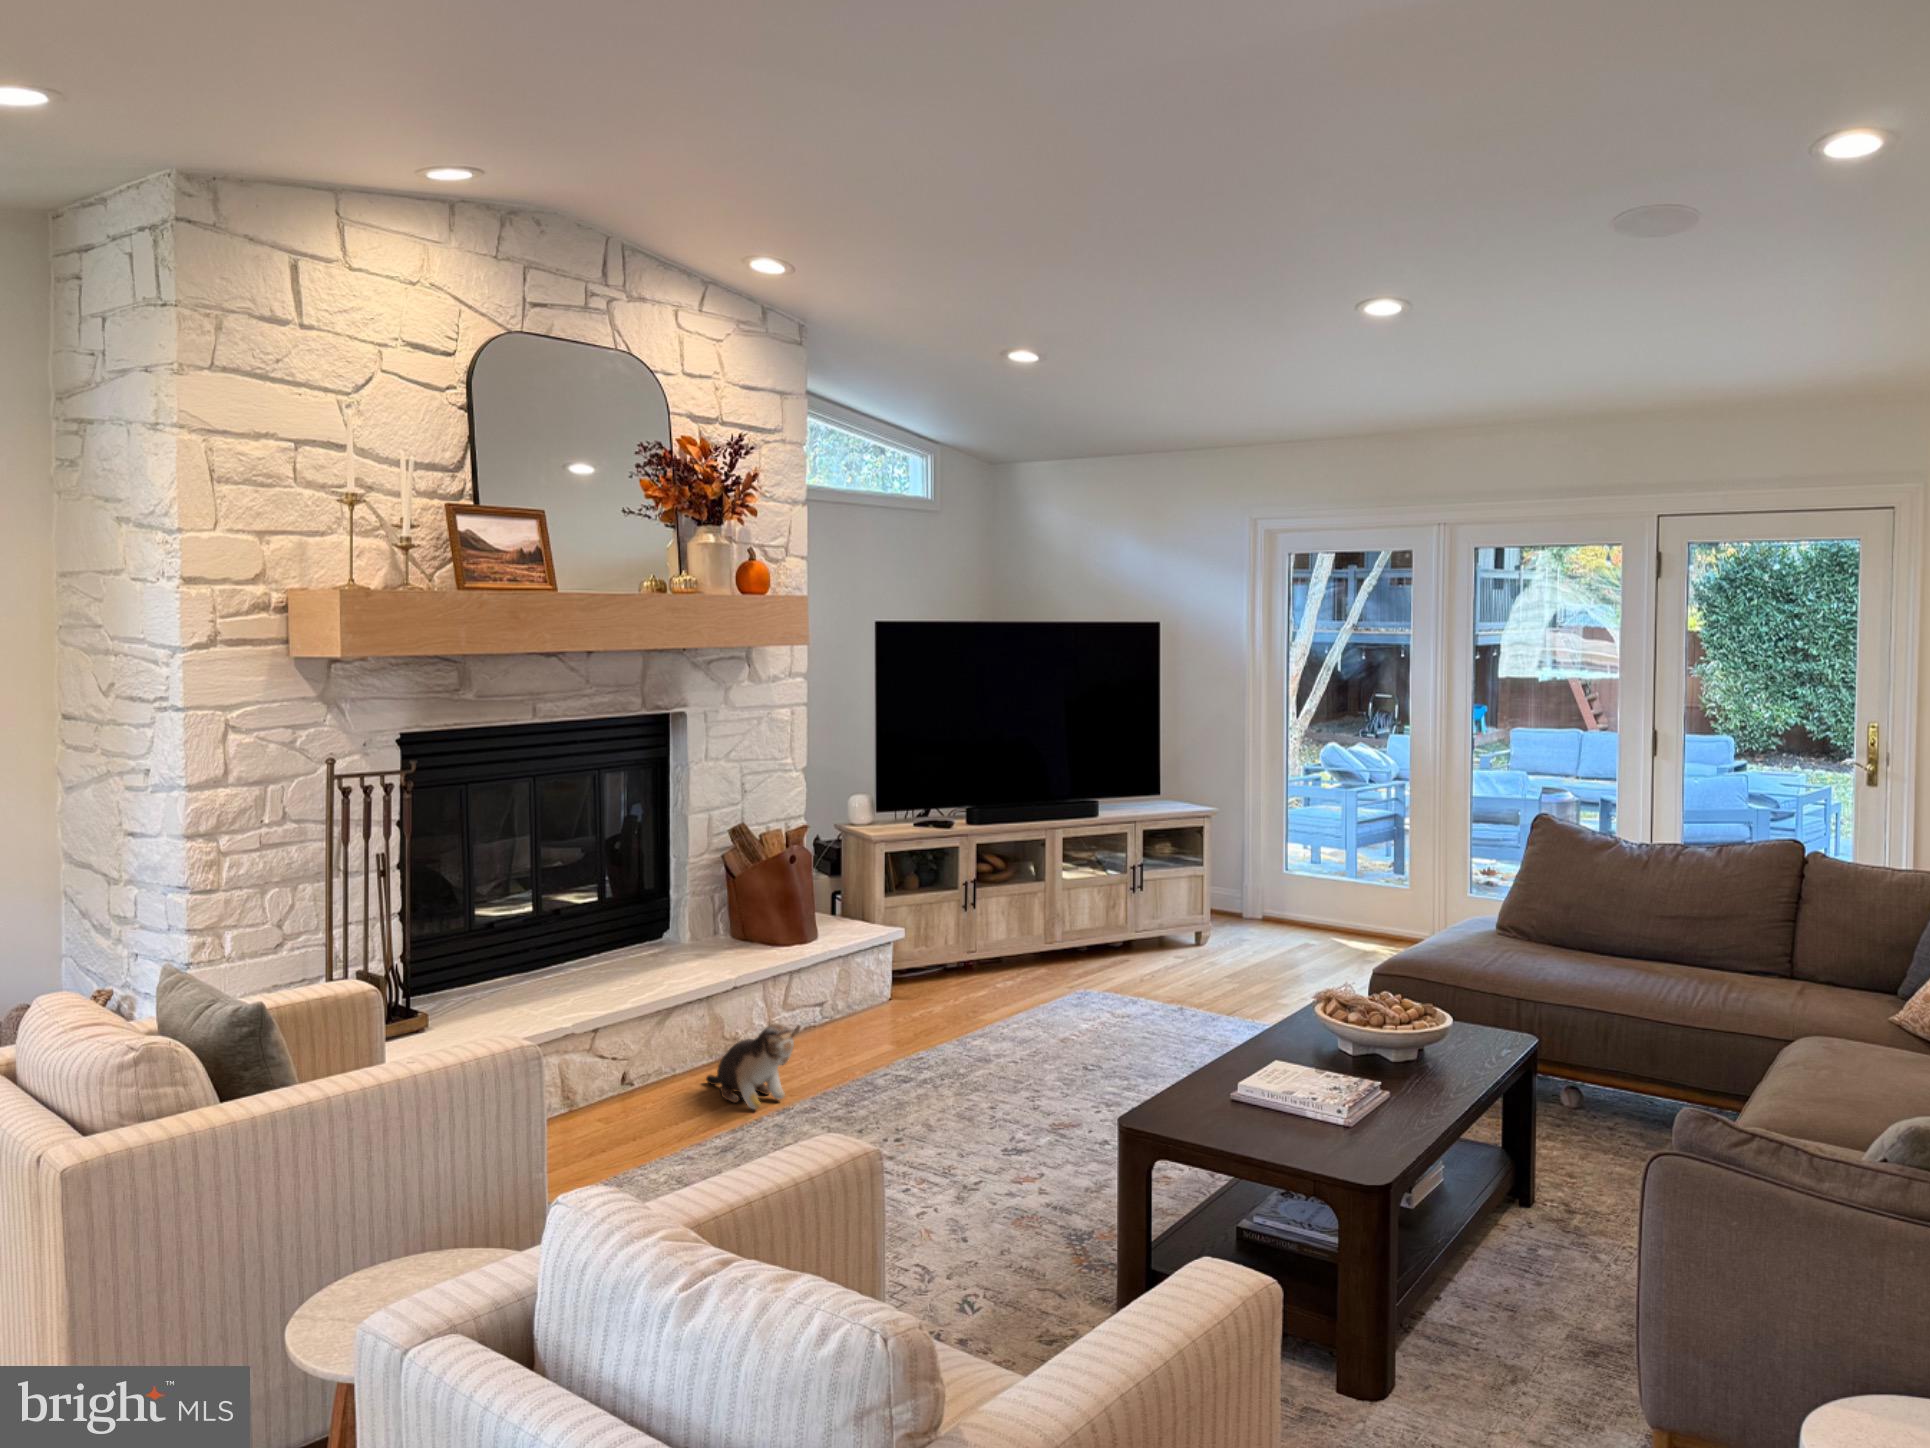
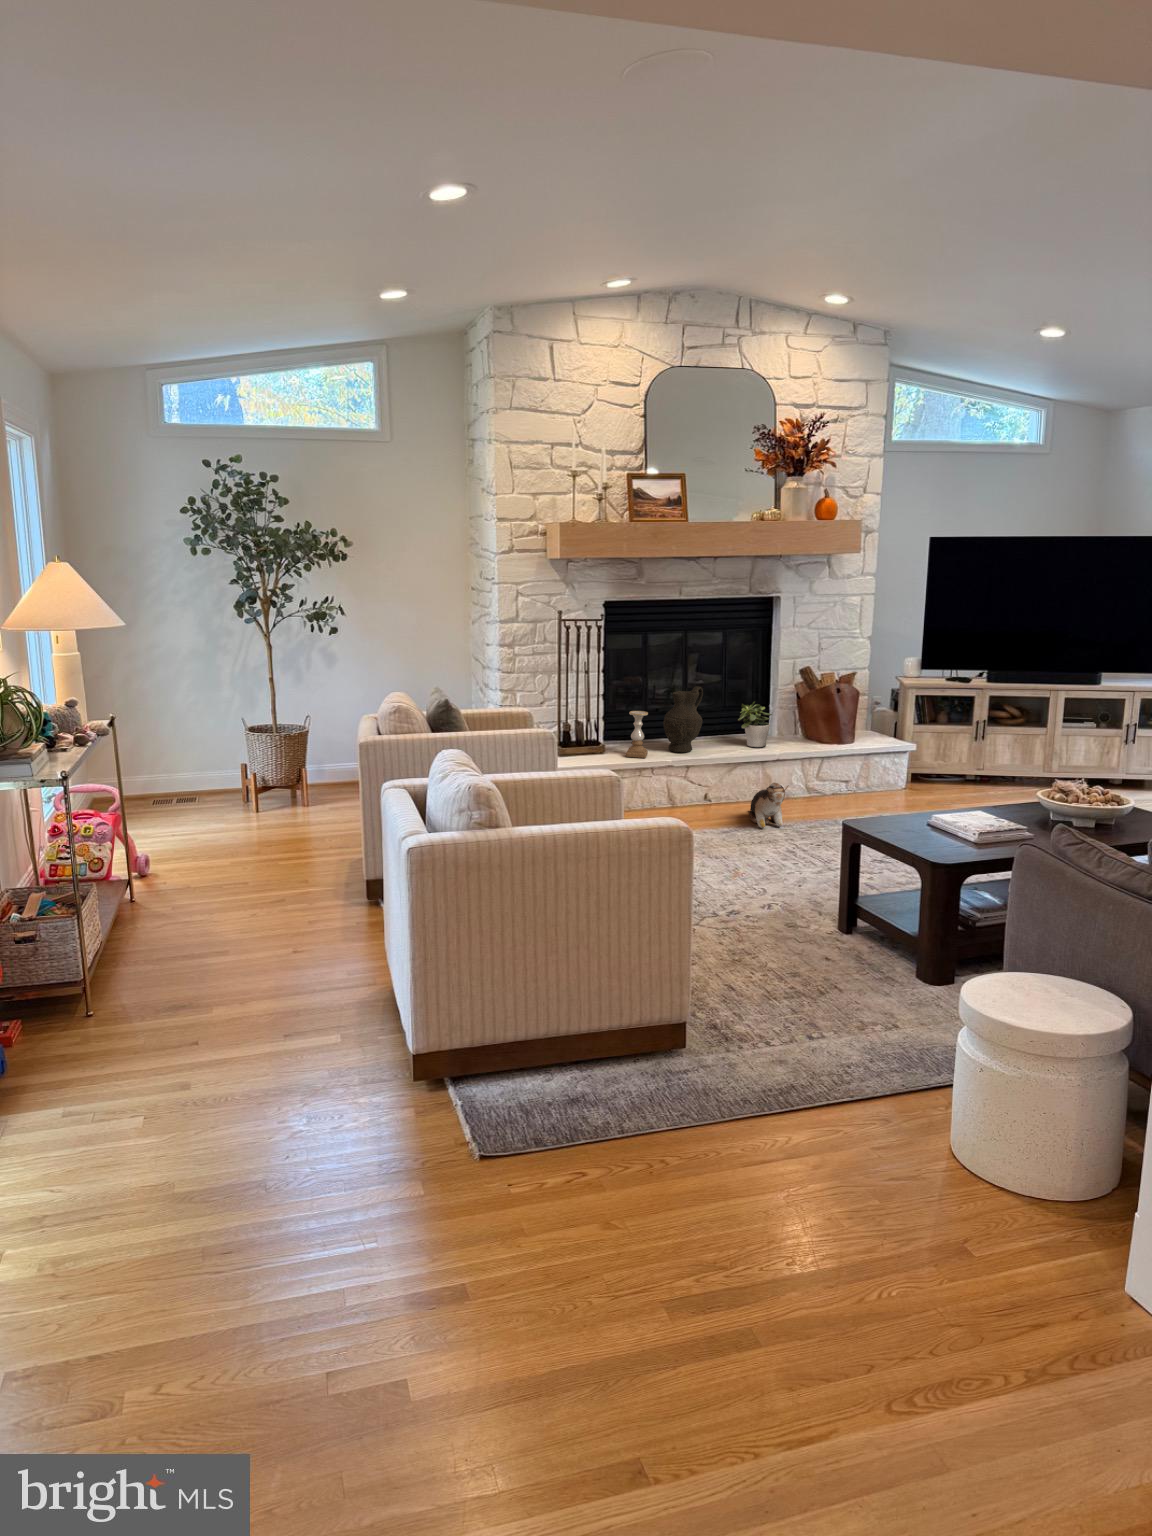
decorative vase: none [529,876,600,1001] -> present [663,686,703,752]
potted plant: none [646,891,707,969] -> present [738,702,772,747]
candle holder: none [469,934,513,1026] -> present [626,711,648,758]

